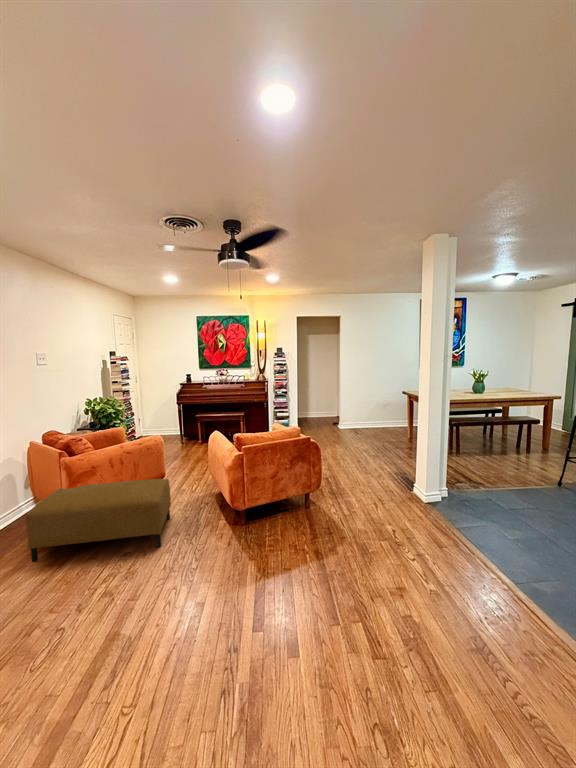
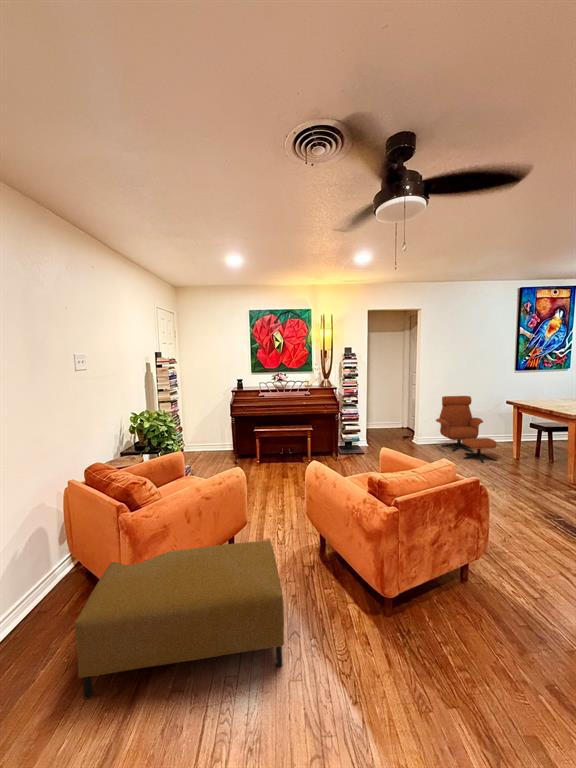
lounge chair: none [353,388,393,441] -> present [436,396,497,463]

